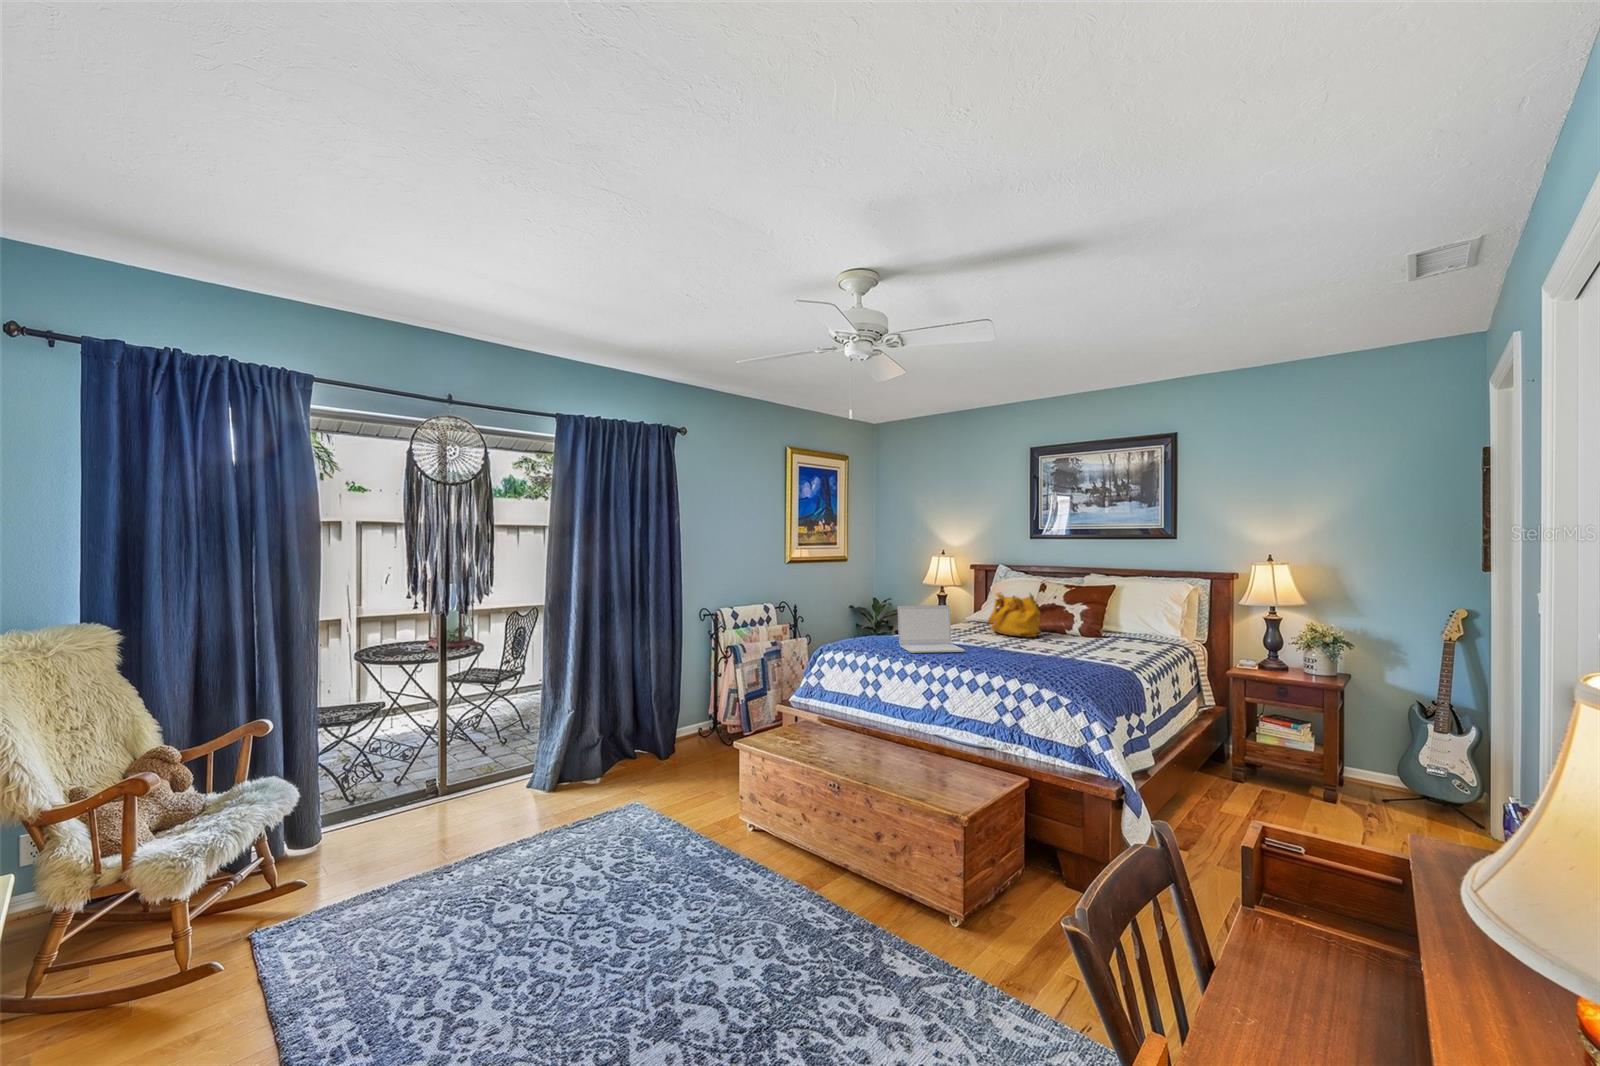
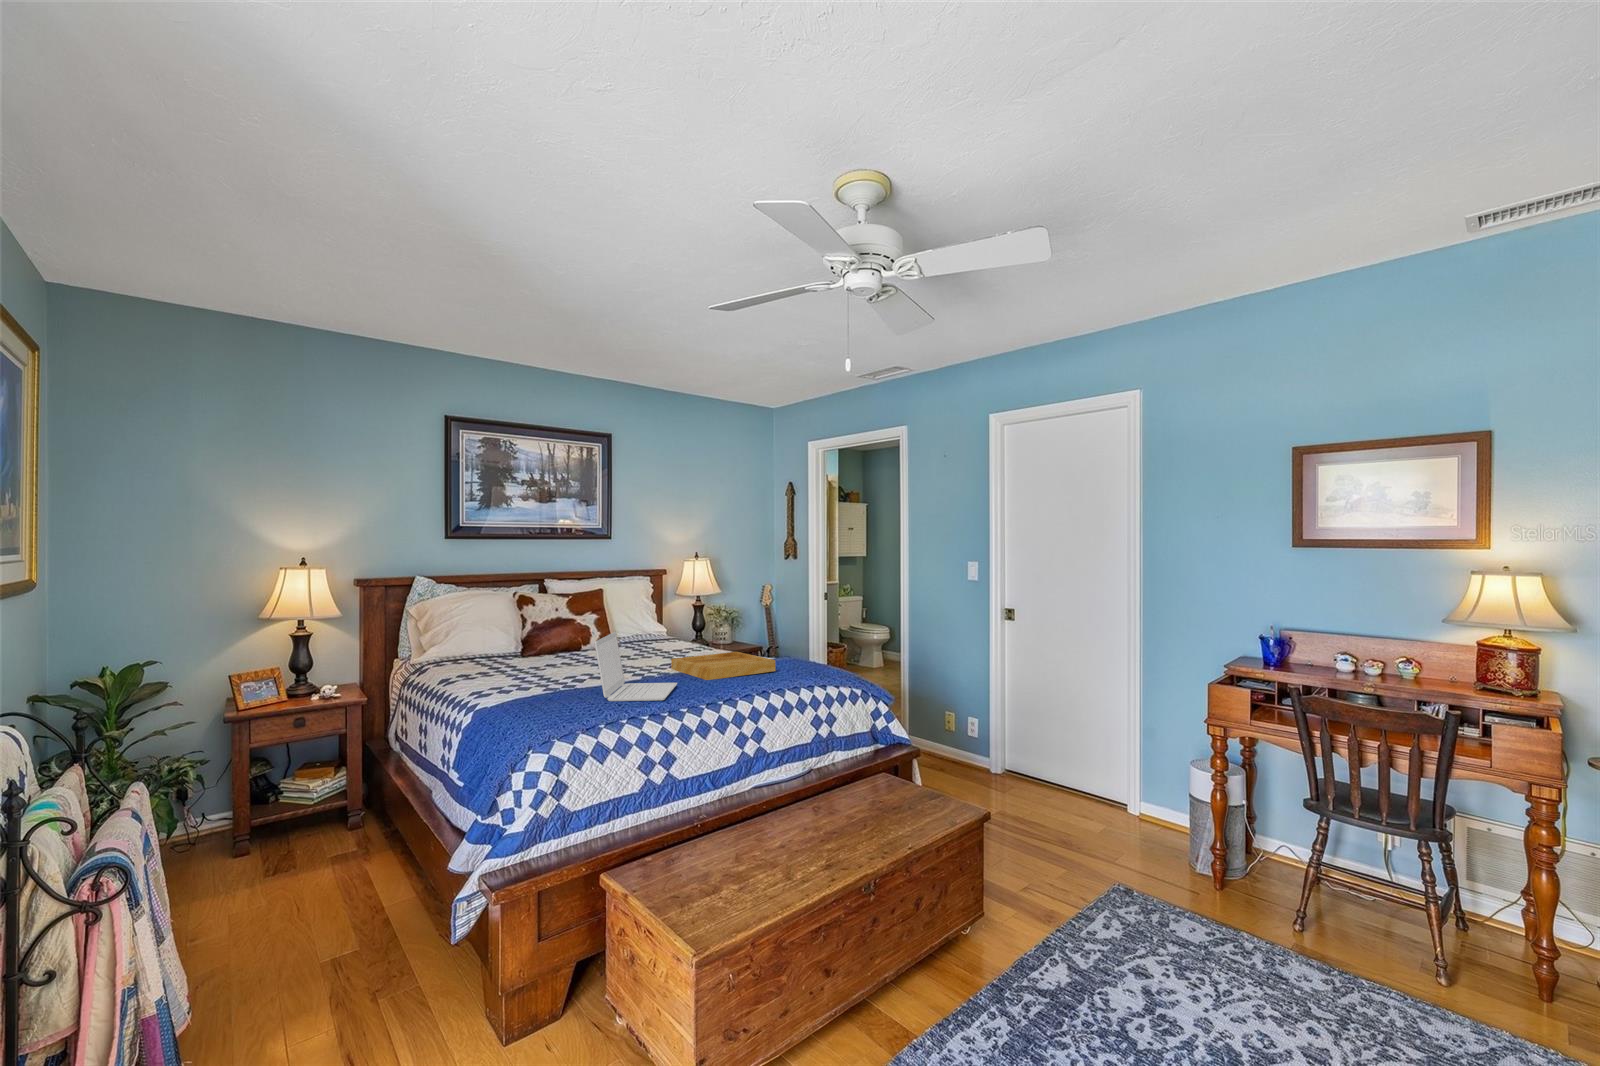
handbag: present [988,593,1042,637] -> none [528,608,605,667]
tray: none [1002,641,1100,666] -> present [671,652,776,680]

